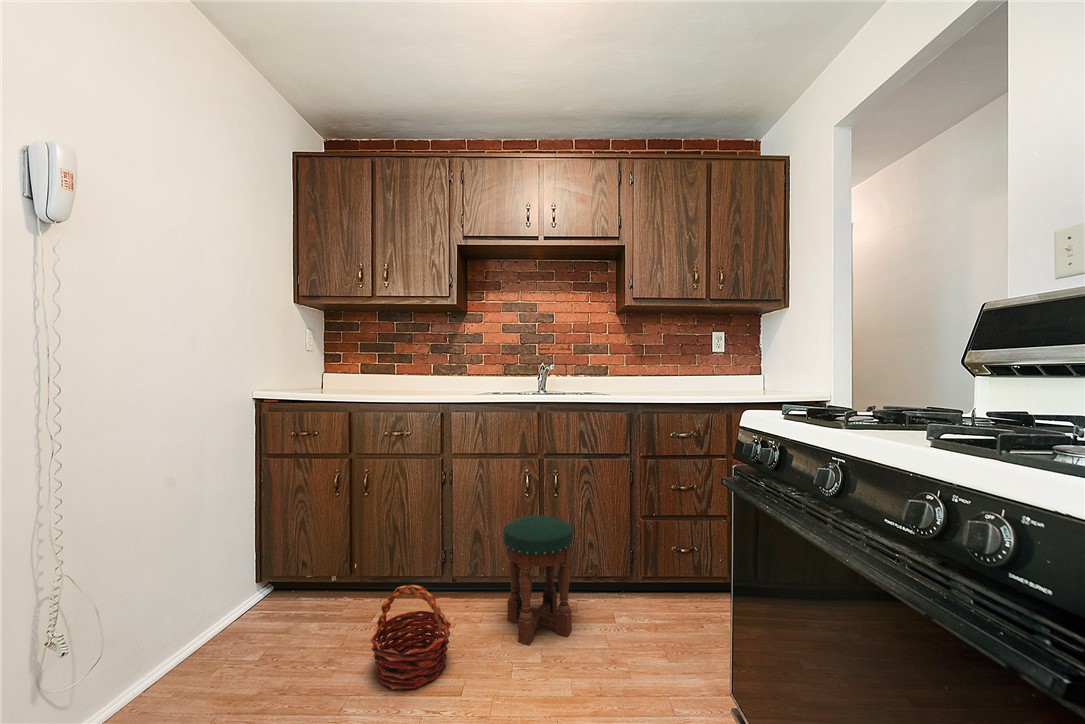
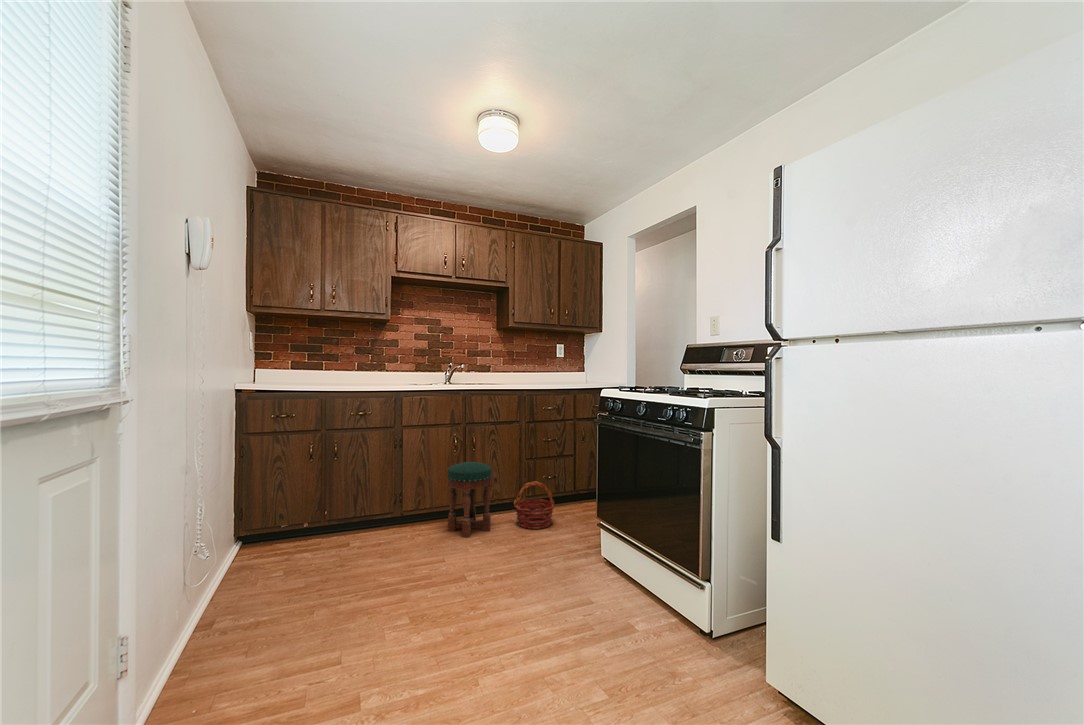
basket: present [370,585,451,689] -> present [514,481,554,529]

